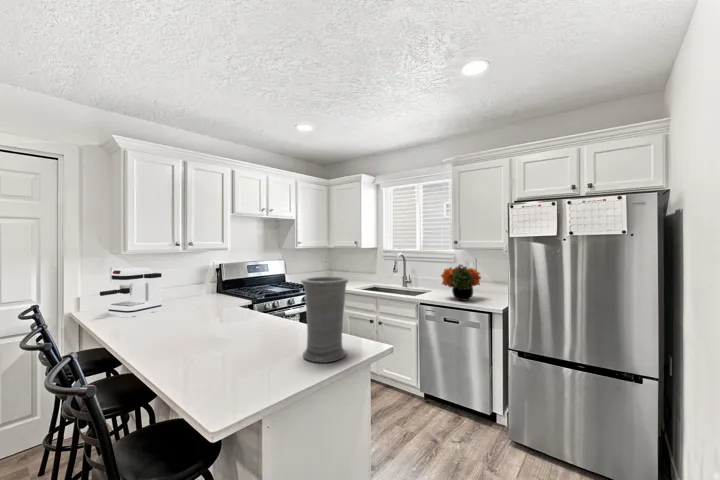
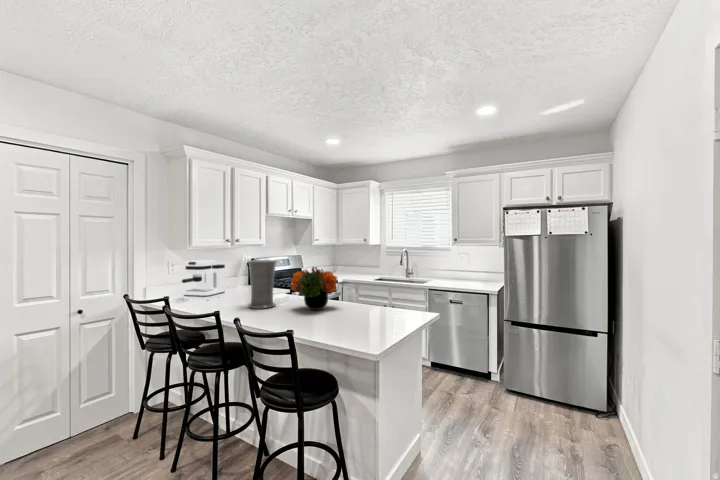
flower arrangement: present [441,265,481,301] -> present [291,267,337,310]
vase: present [301,277,348,363] -> present [248,260,277,309]

